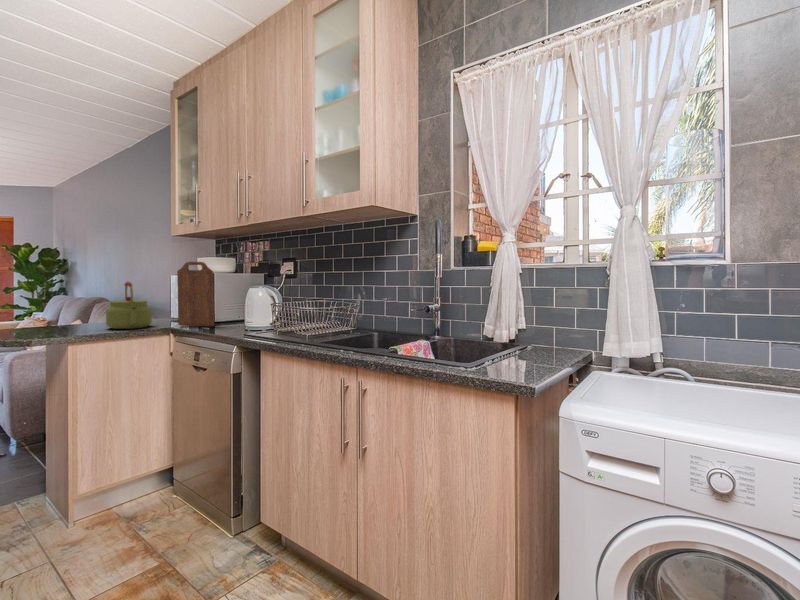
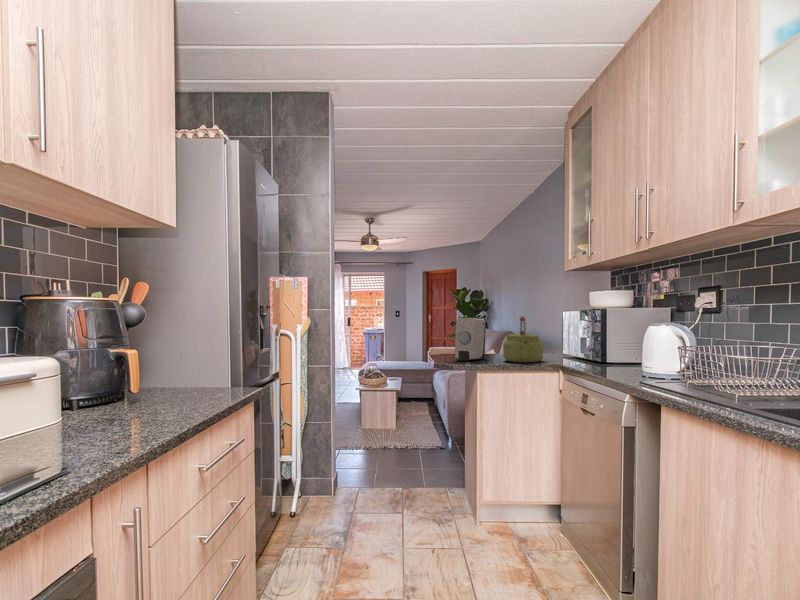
cutting board: present [177,262,214,327] -> none [568,295,606,368]
soap dispenser: none [40,284,81,333] -> present [455,318,486,361]

